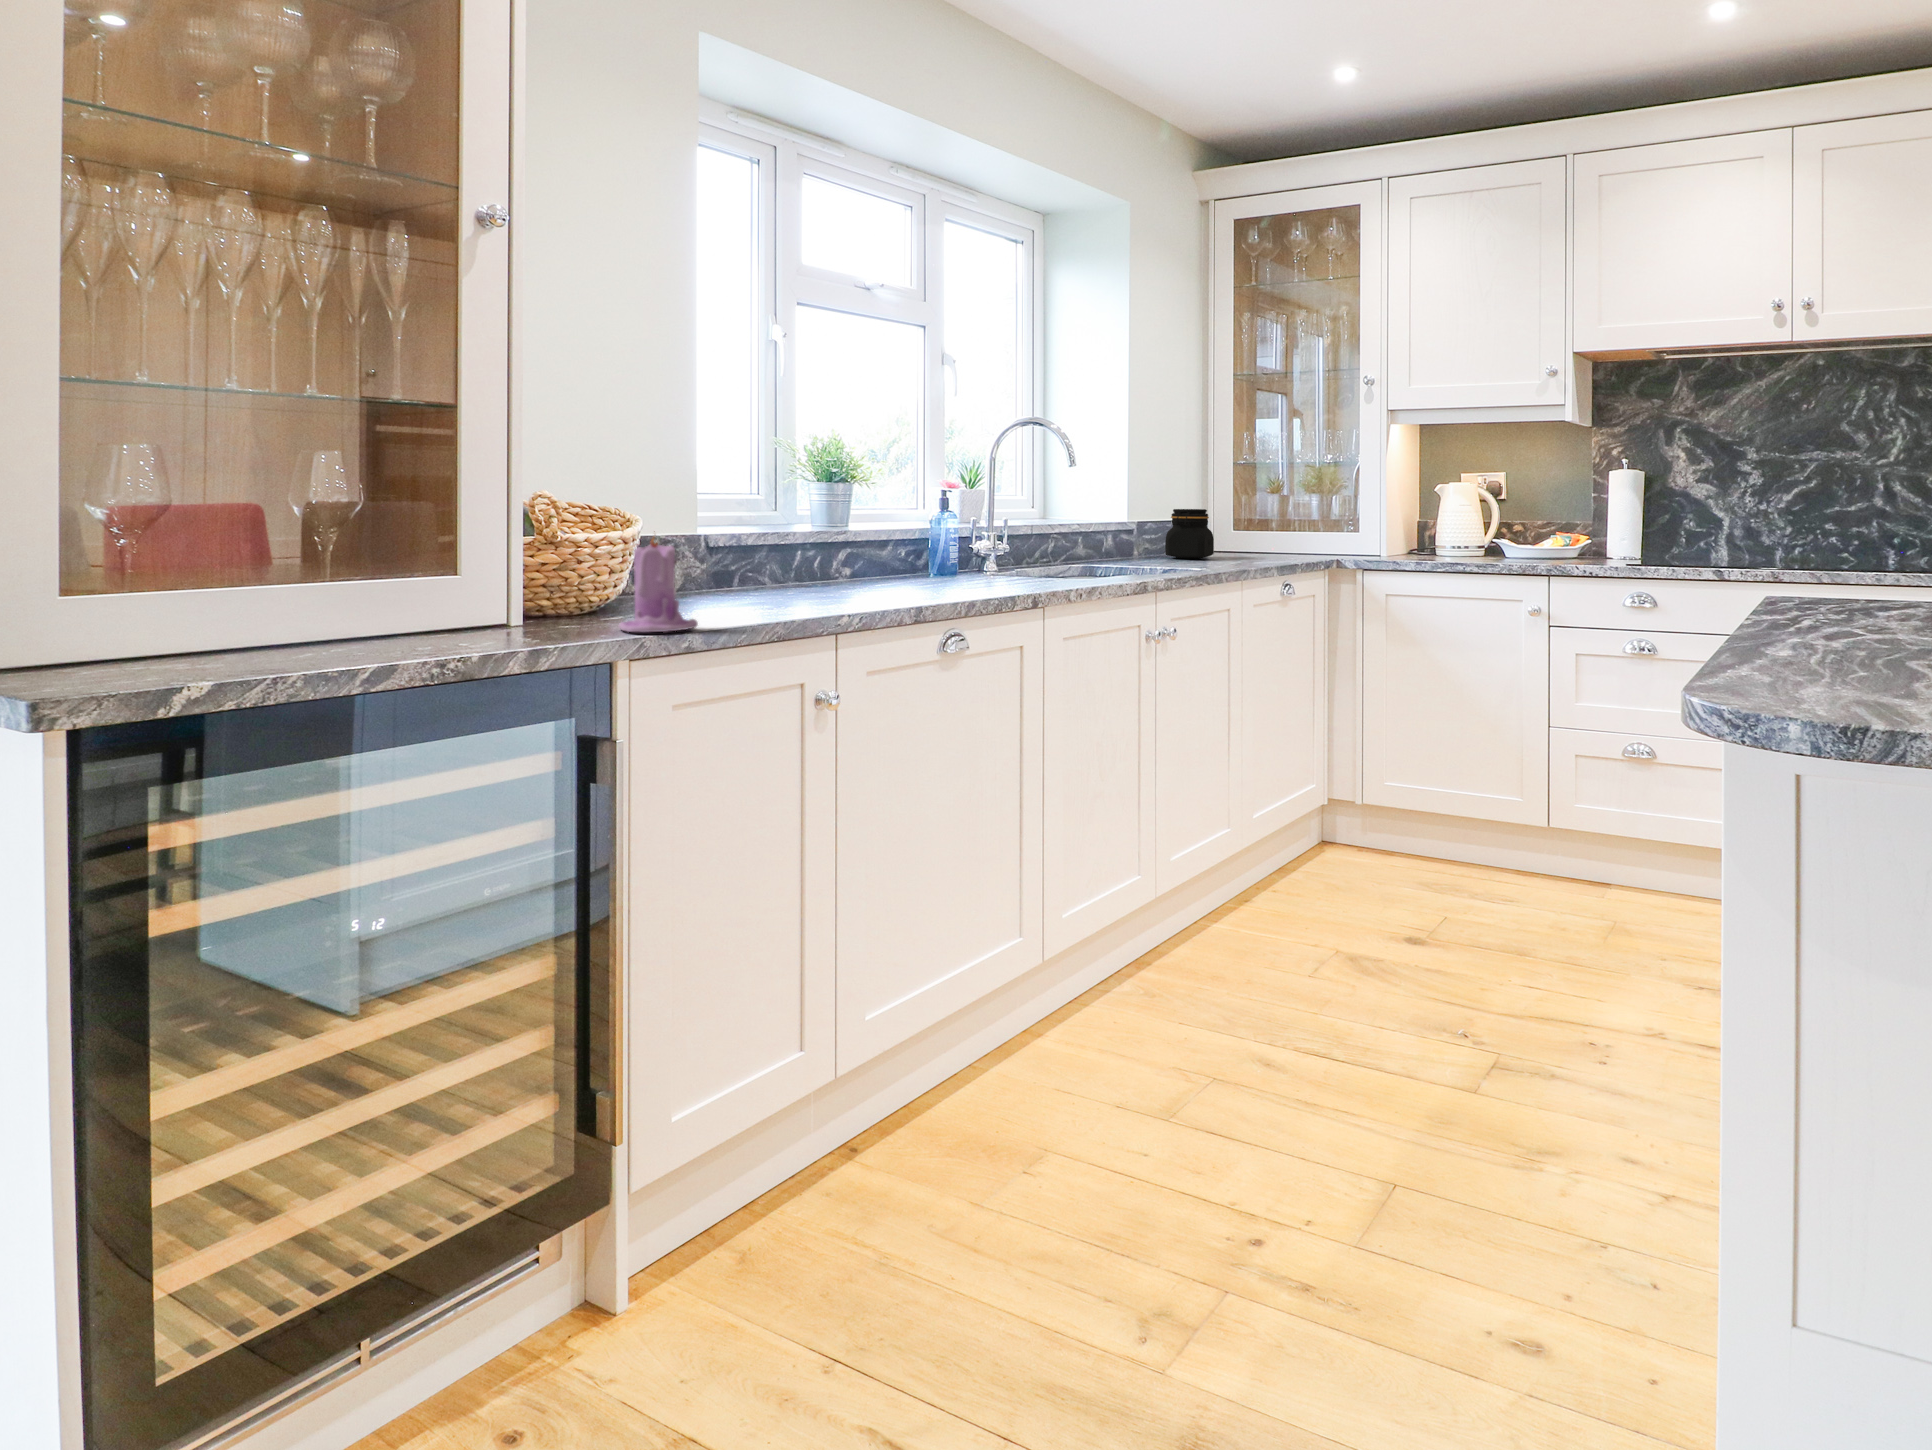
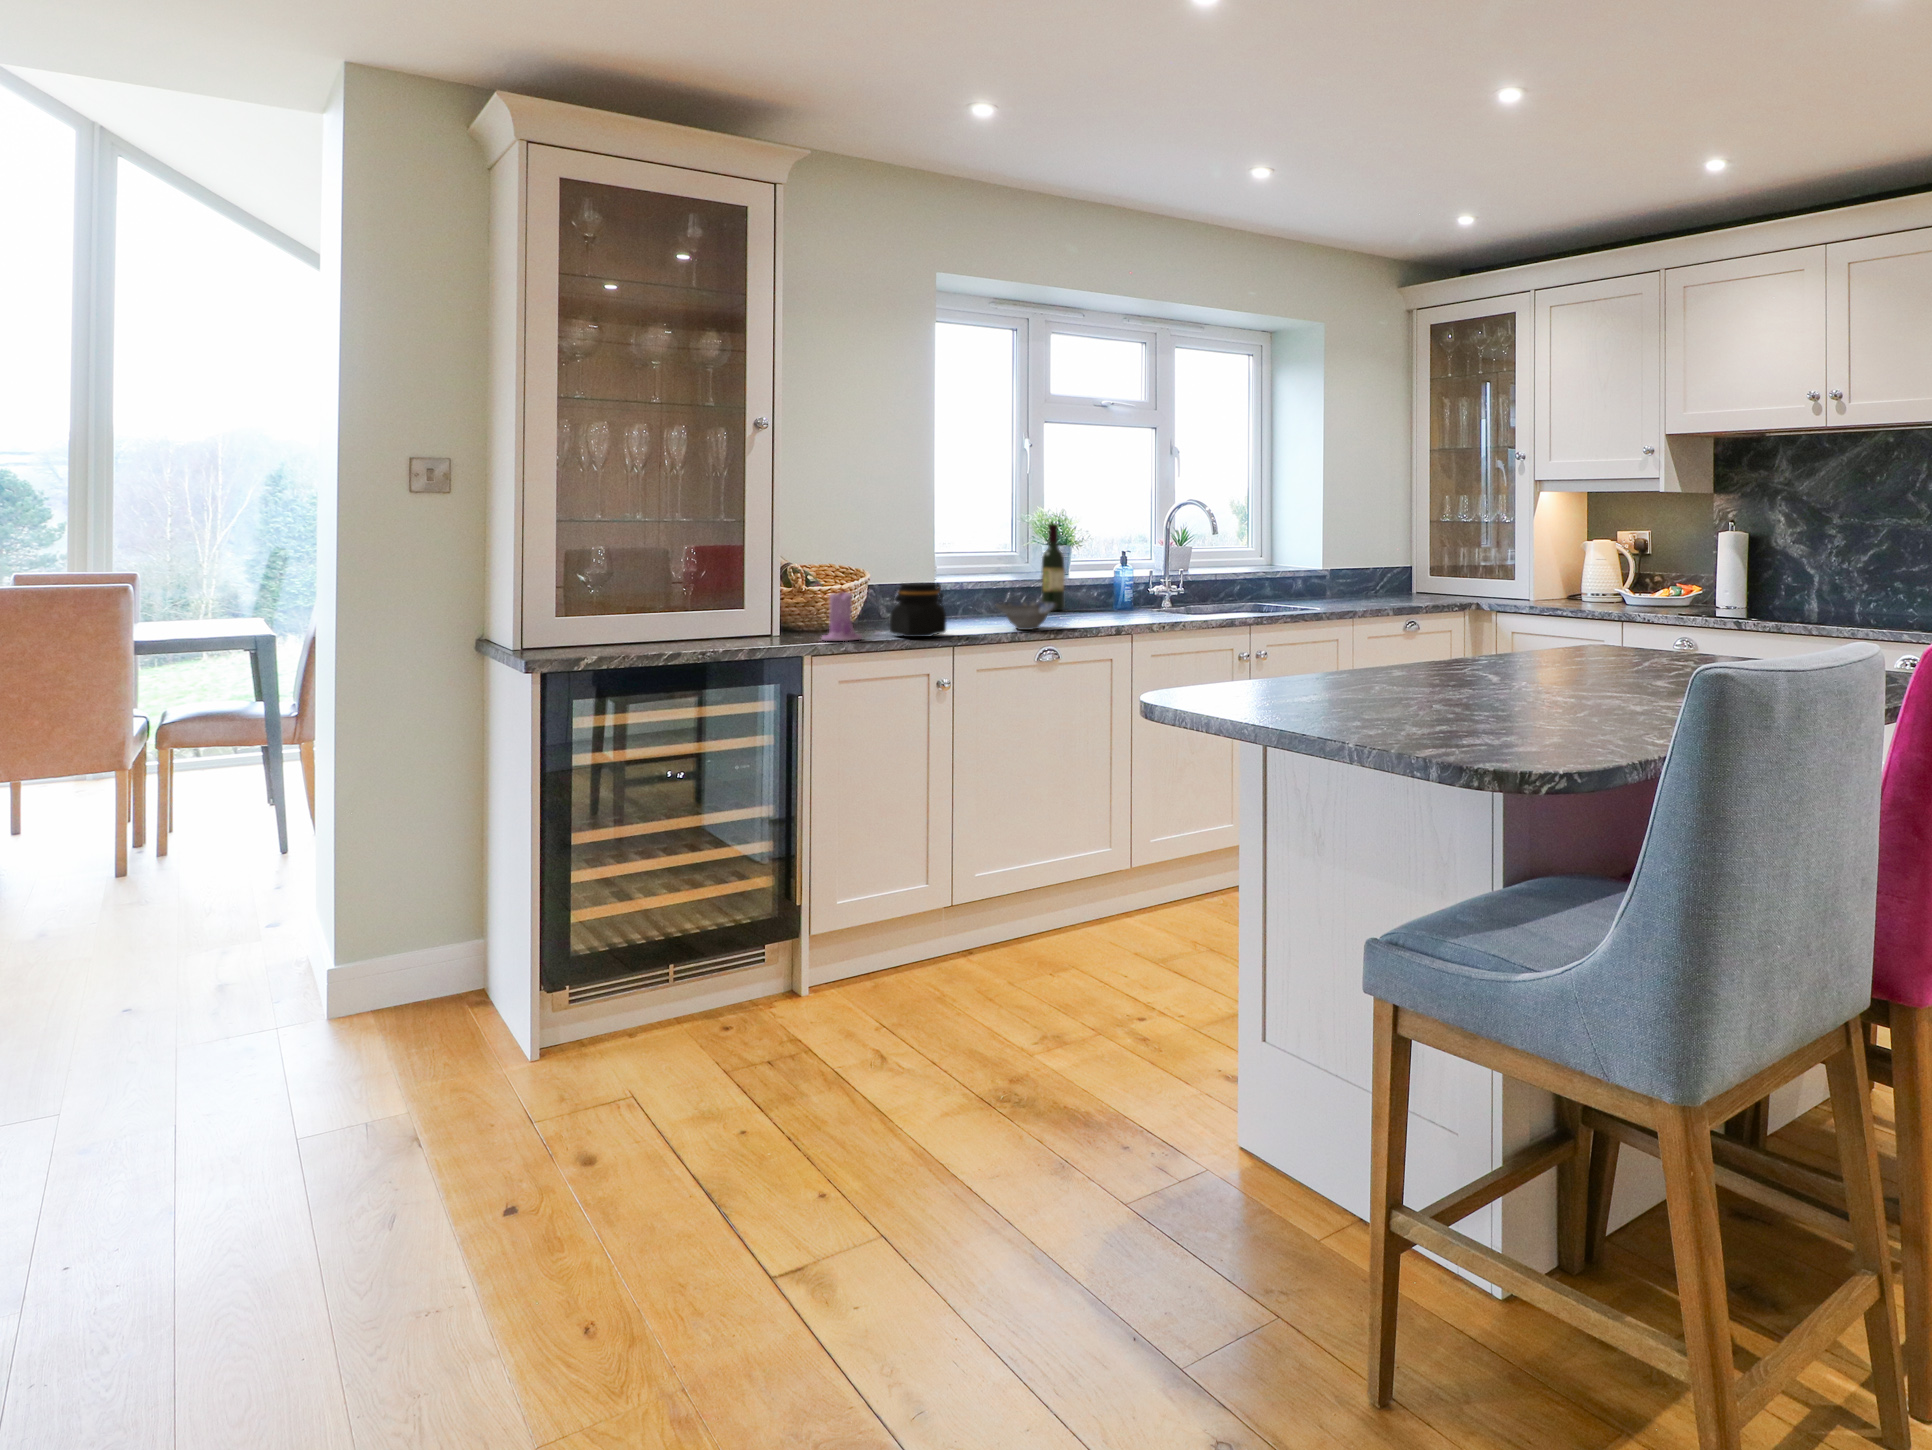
wine bottle: none [846,446,880,576] -> present [1041,524,1065,611]
jar: present [1165,509,1214,559] -> present [890,583,946,637]
ceramic bowl: none [860,560,958,604] -> present [996,602,1057,630]

